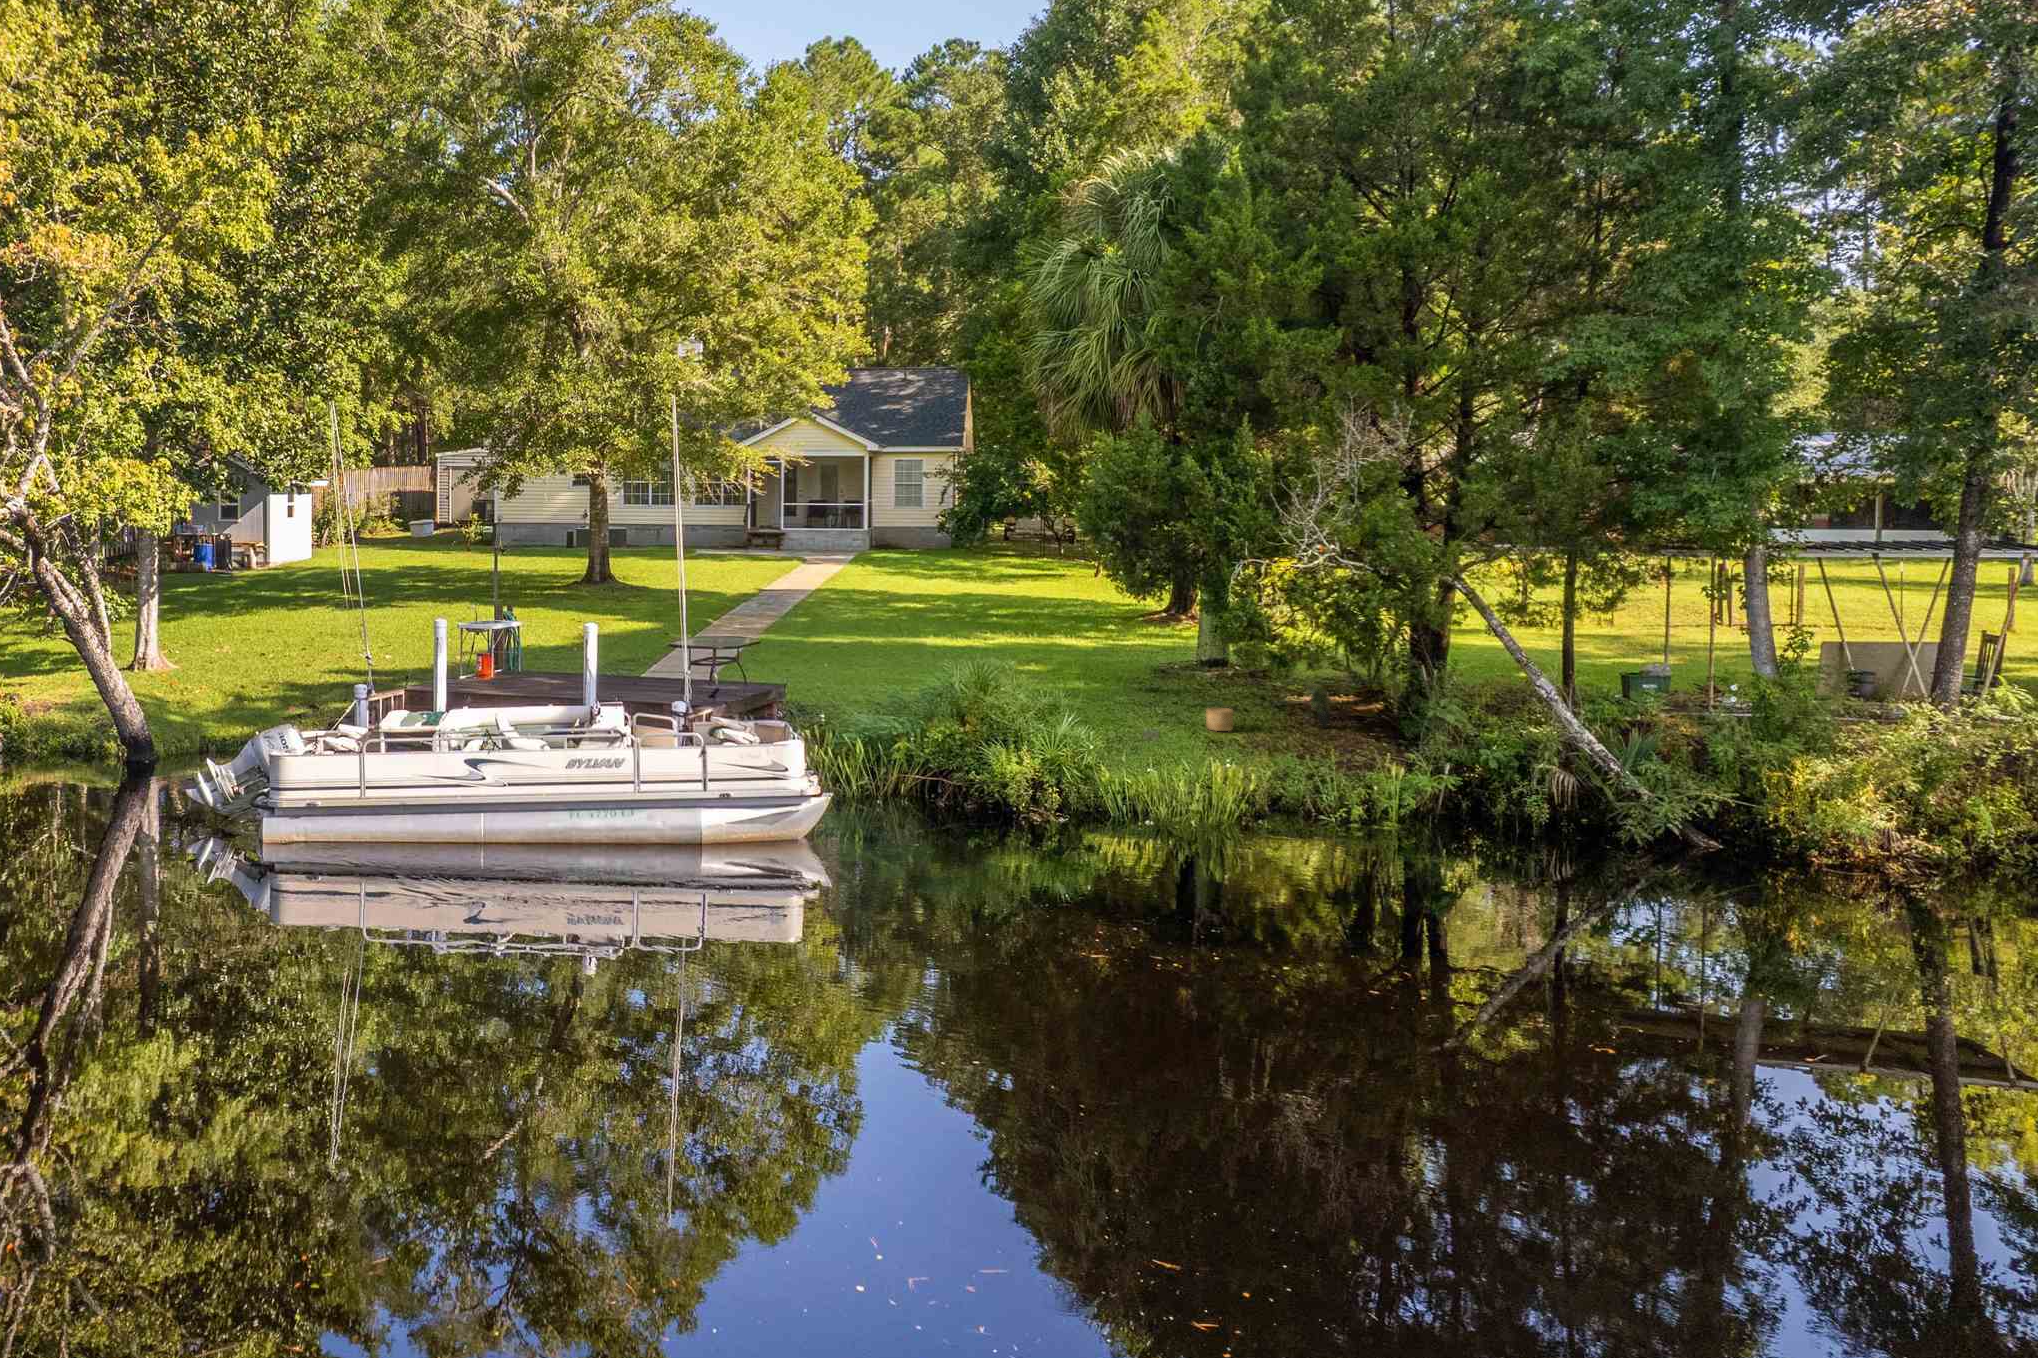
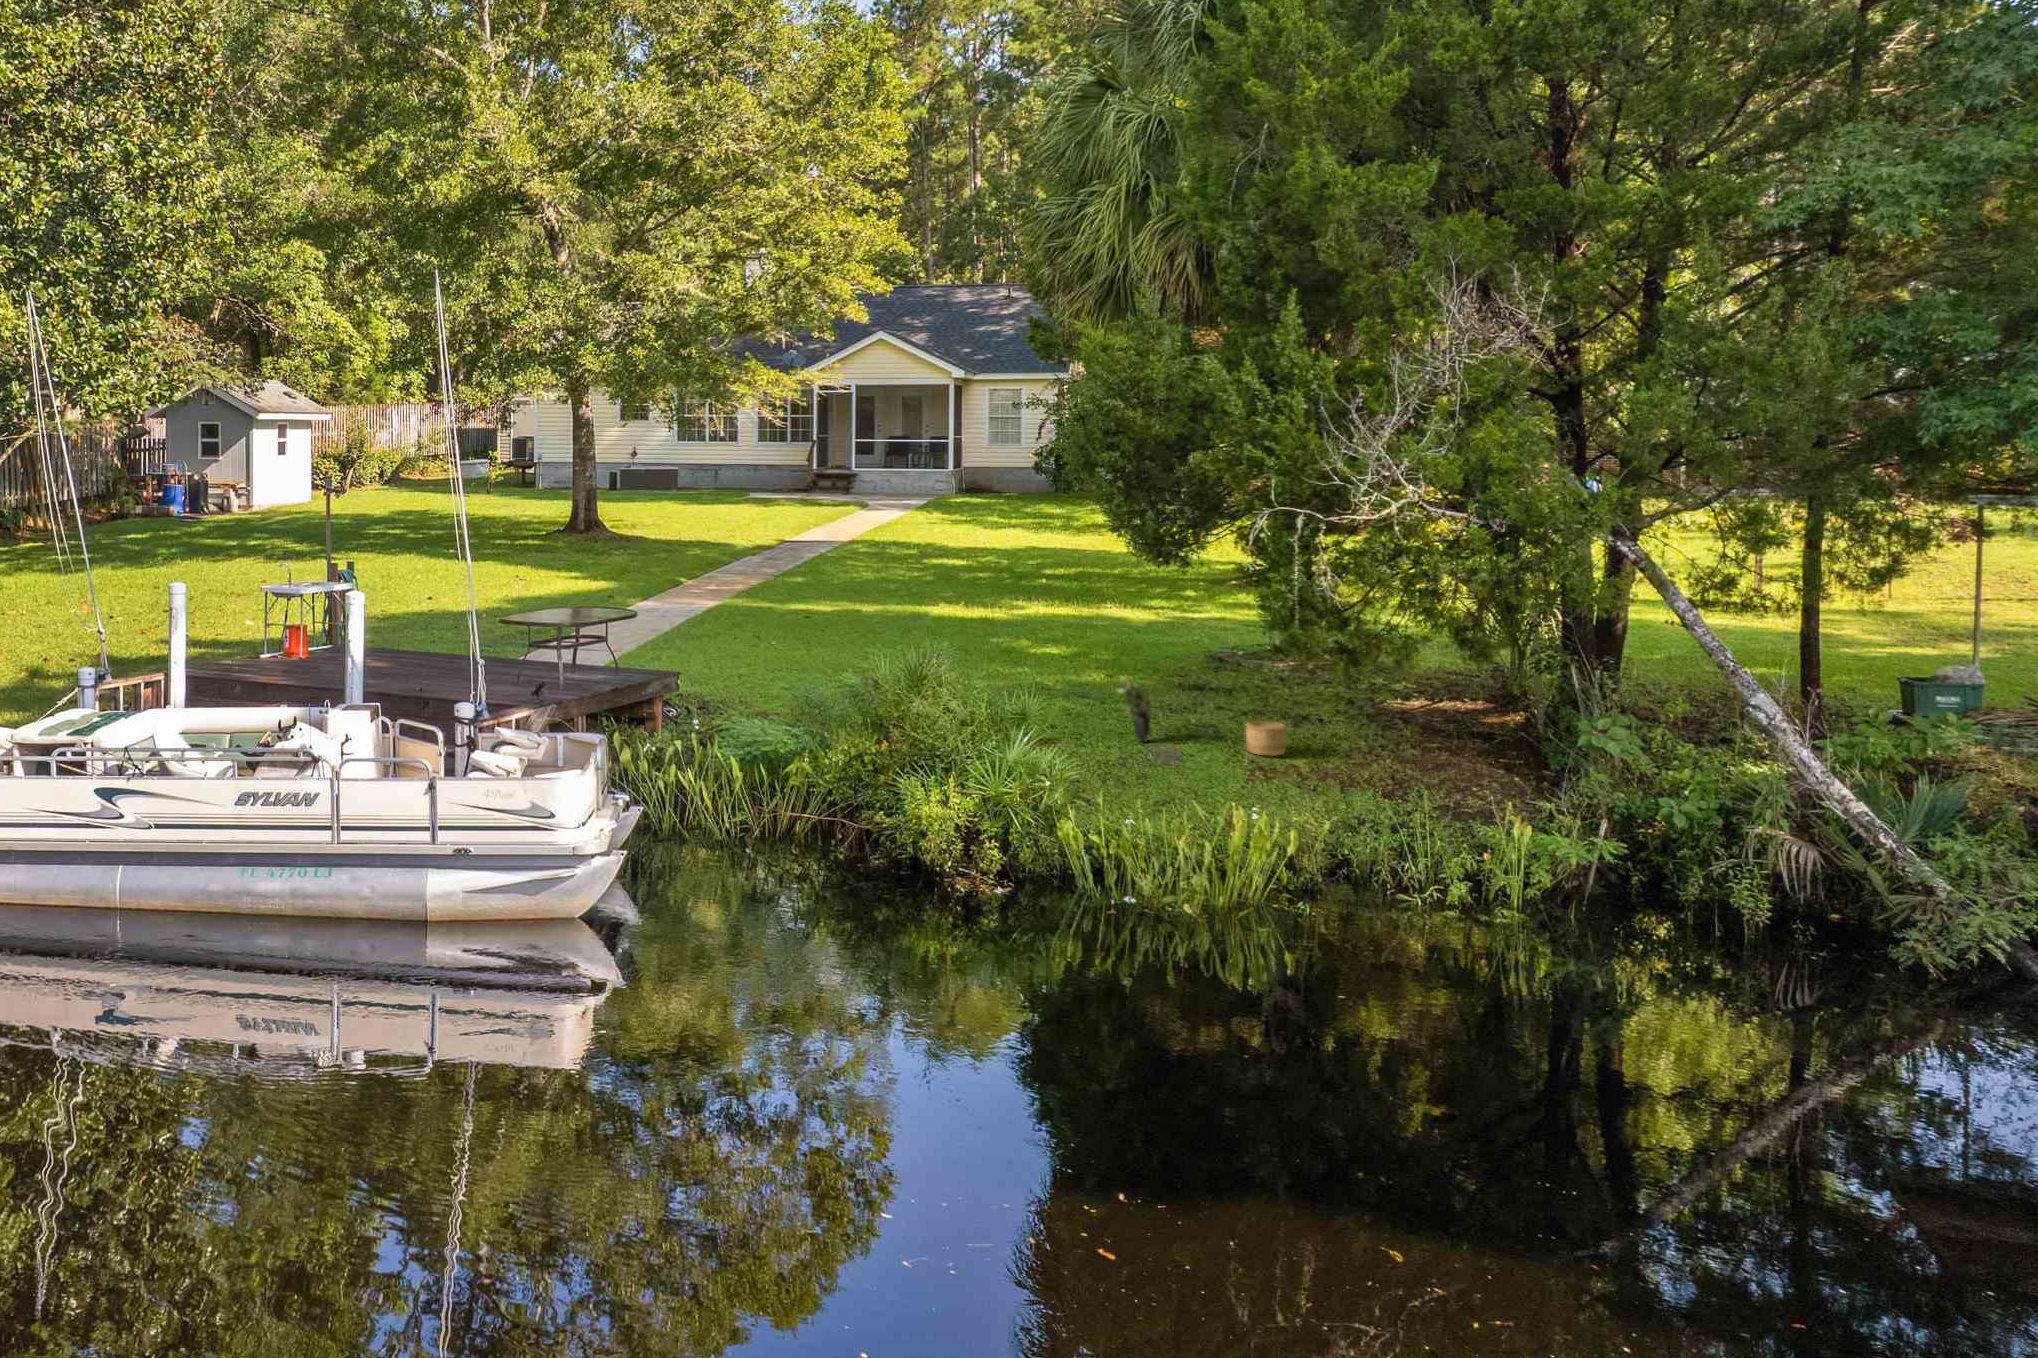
potted plant: present [1306,683,1332,728] -> present [1117,677,1152,742]

